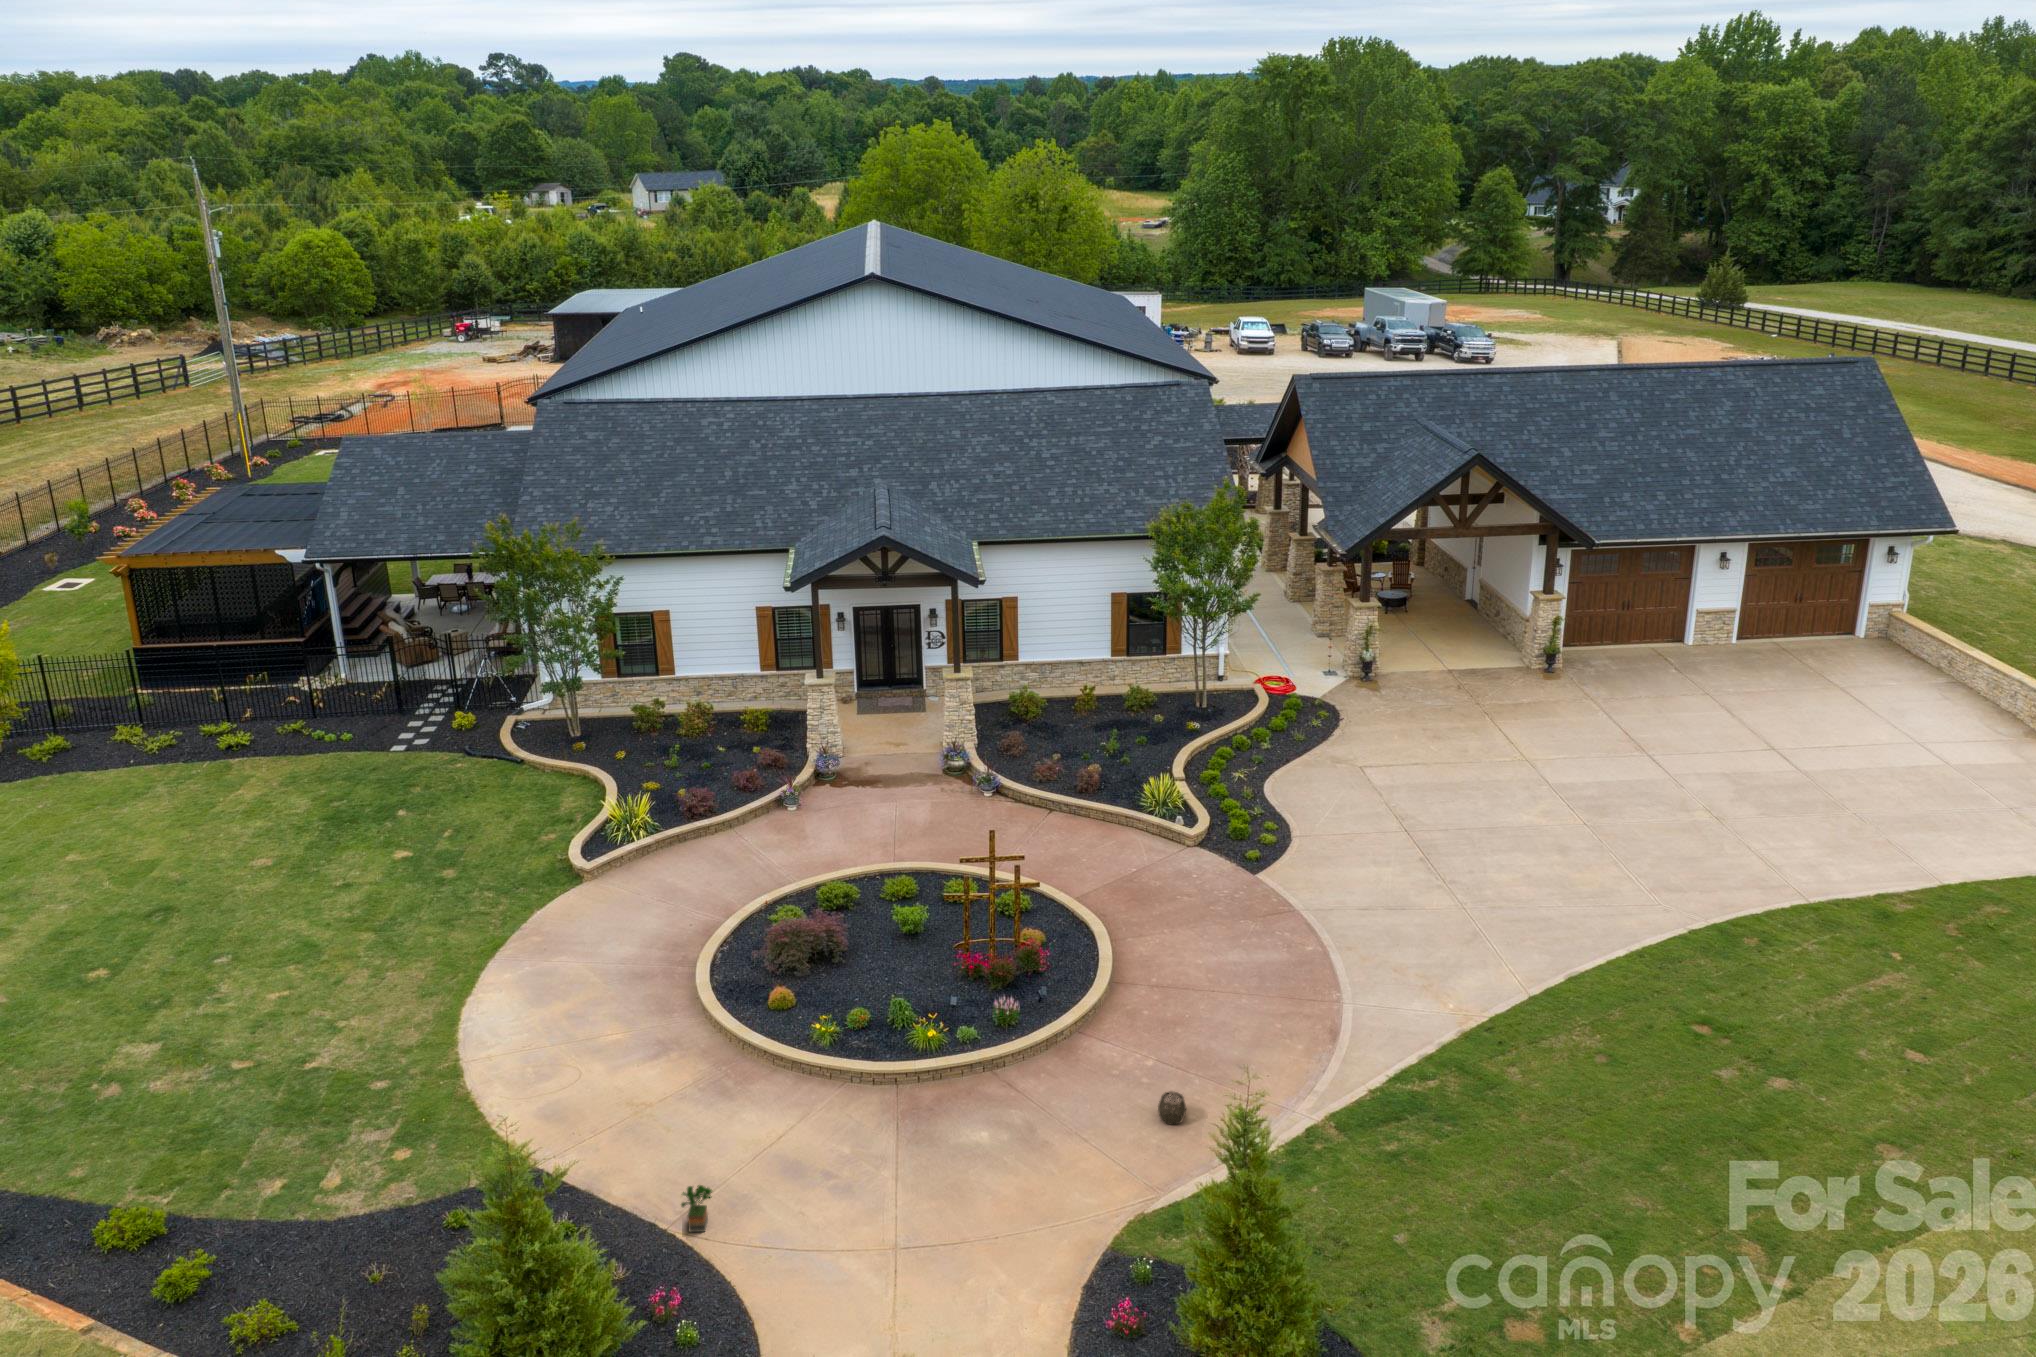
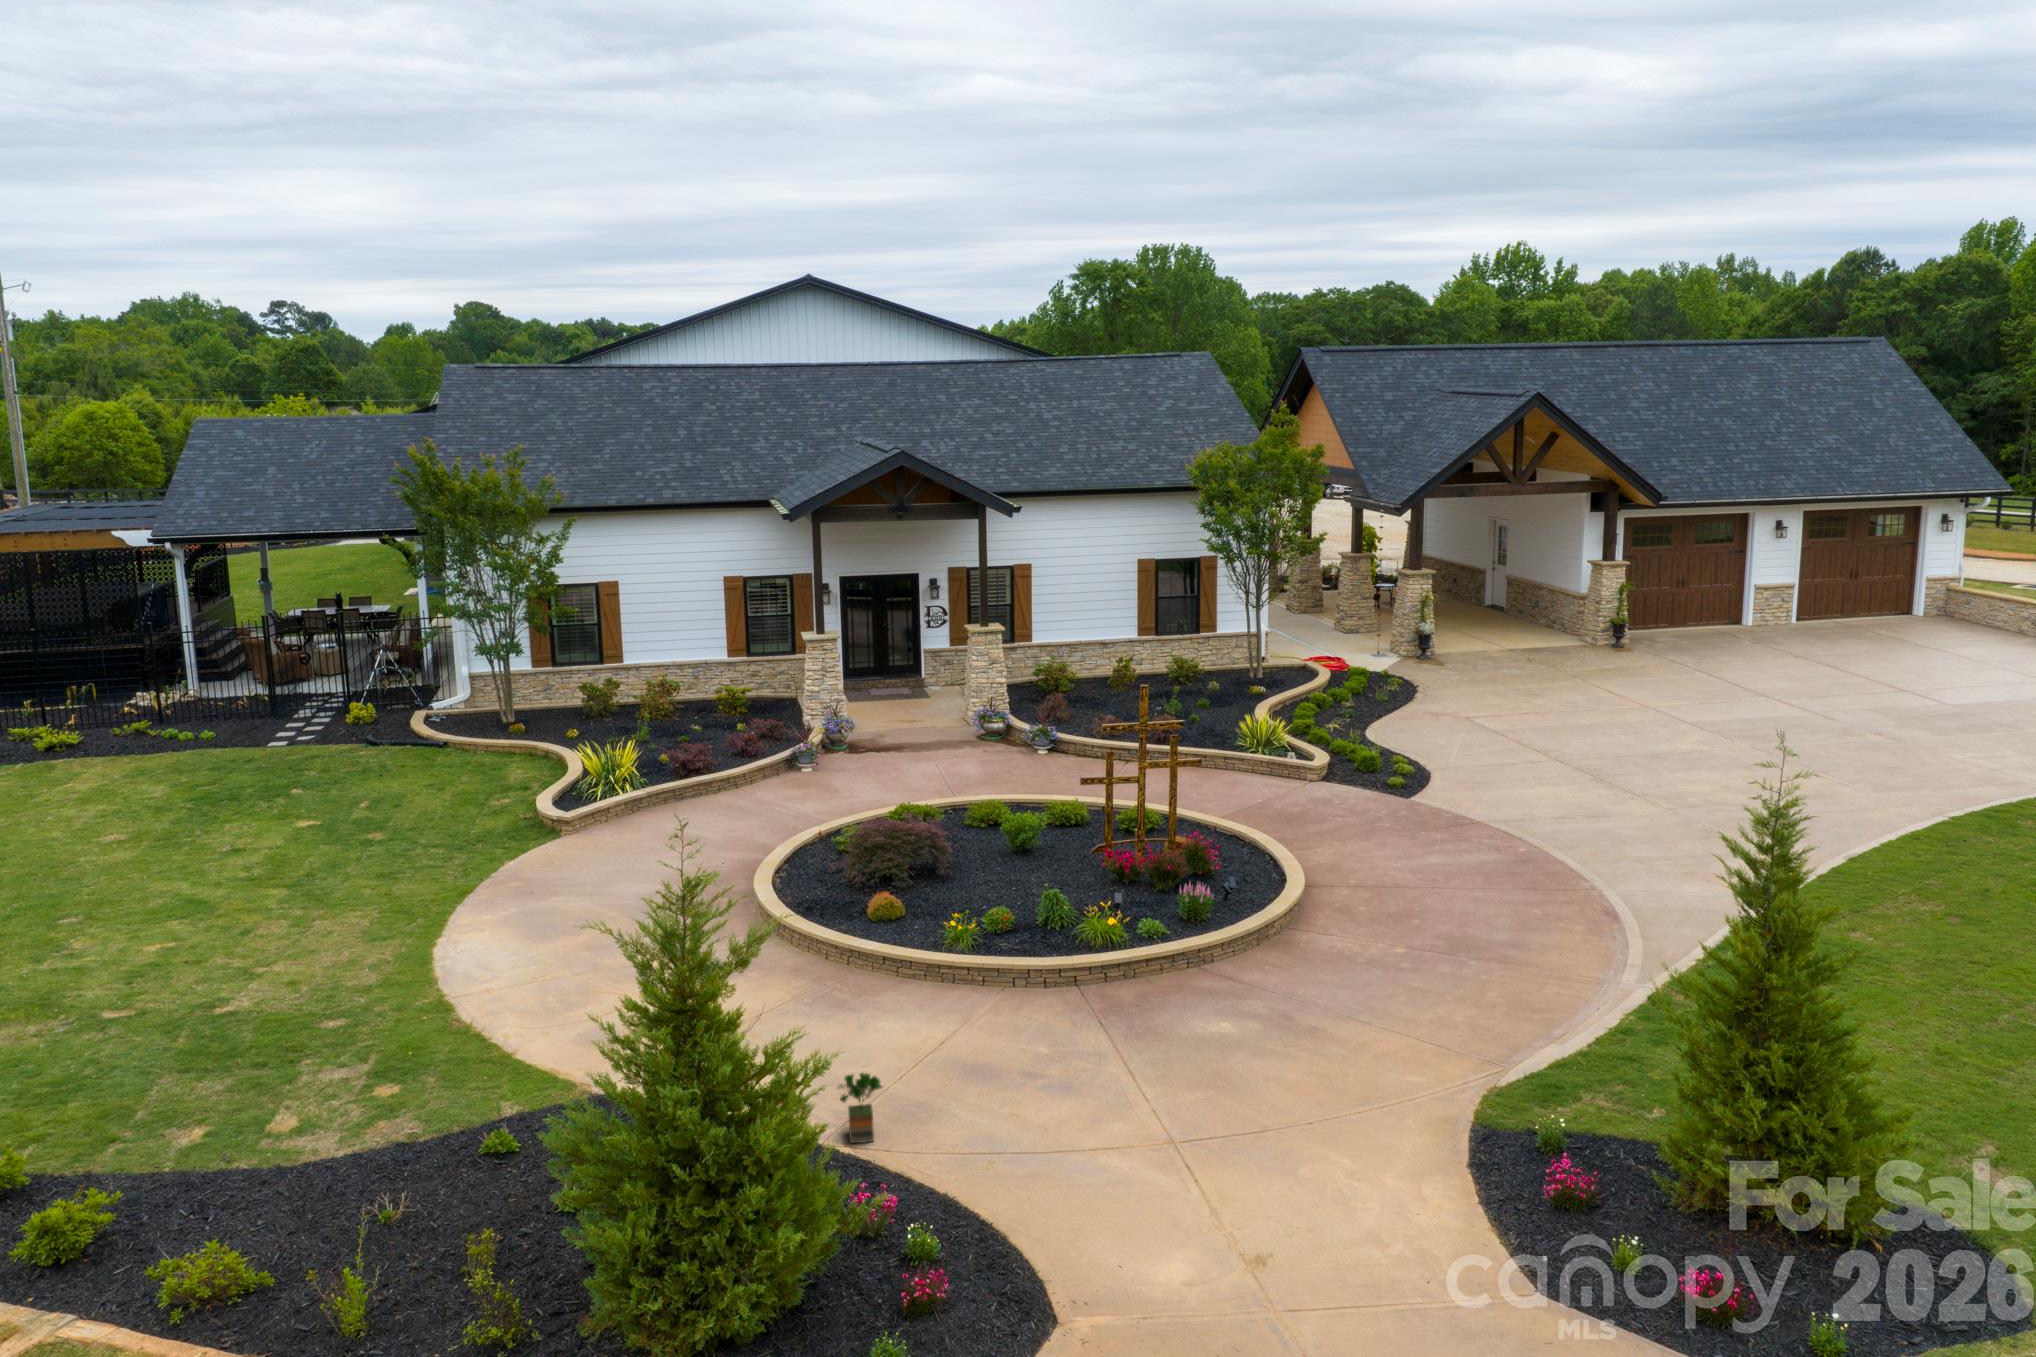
woven basket: present [1158,1092,1186,1124] -> none [1436,958,1475,999]

